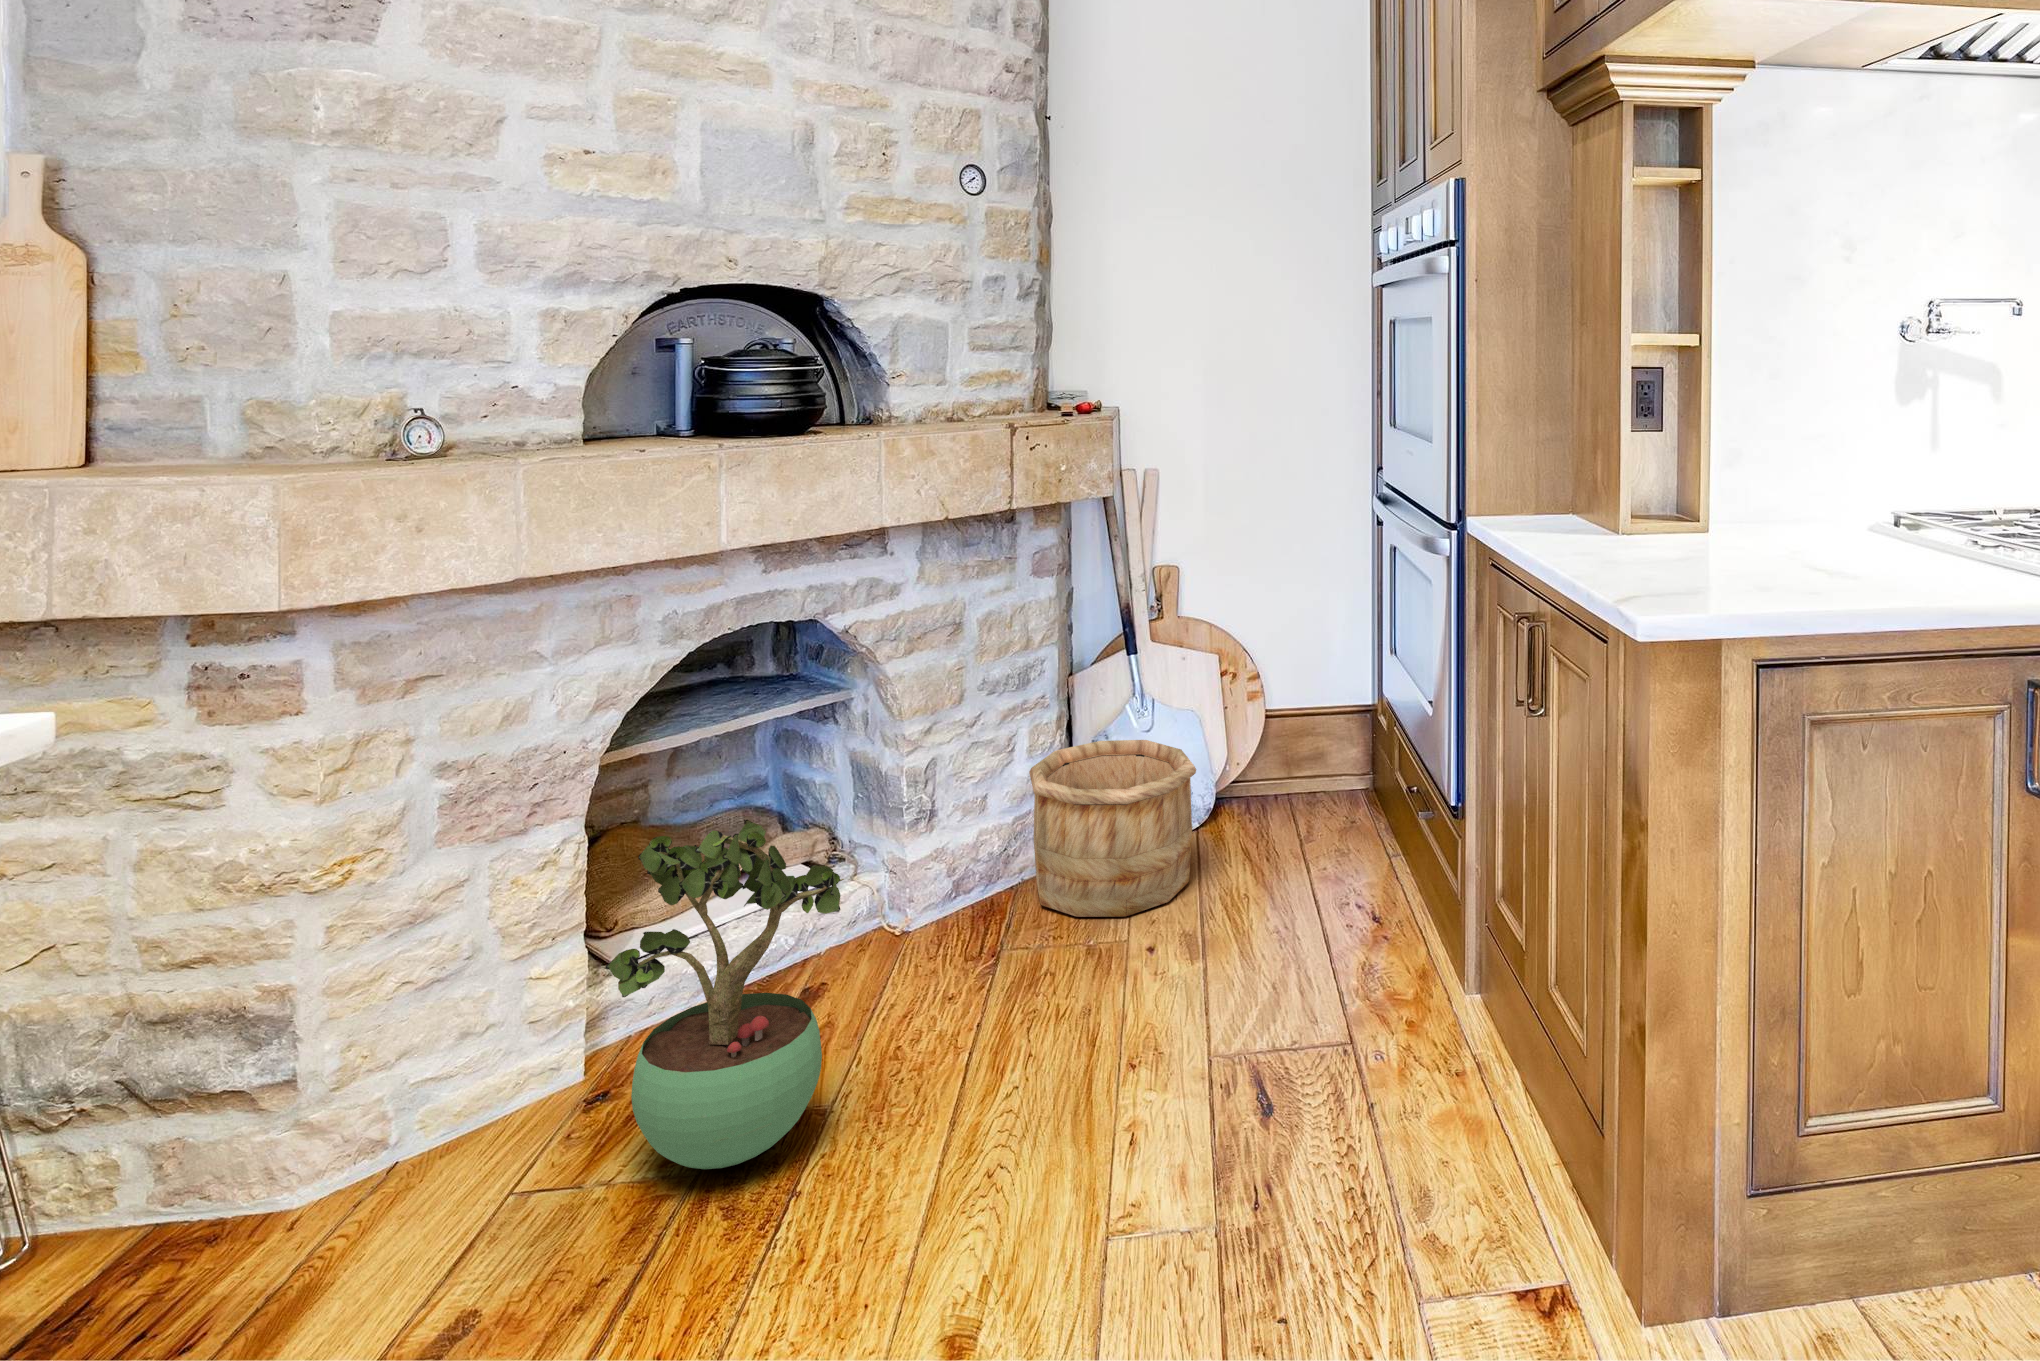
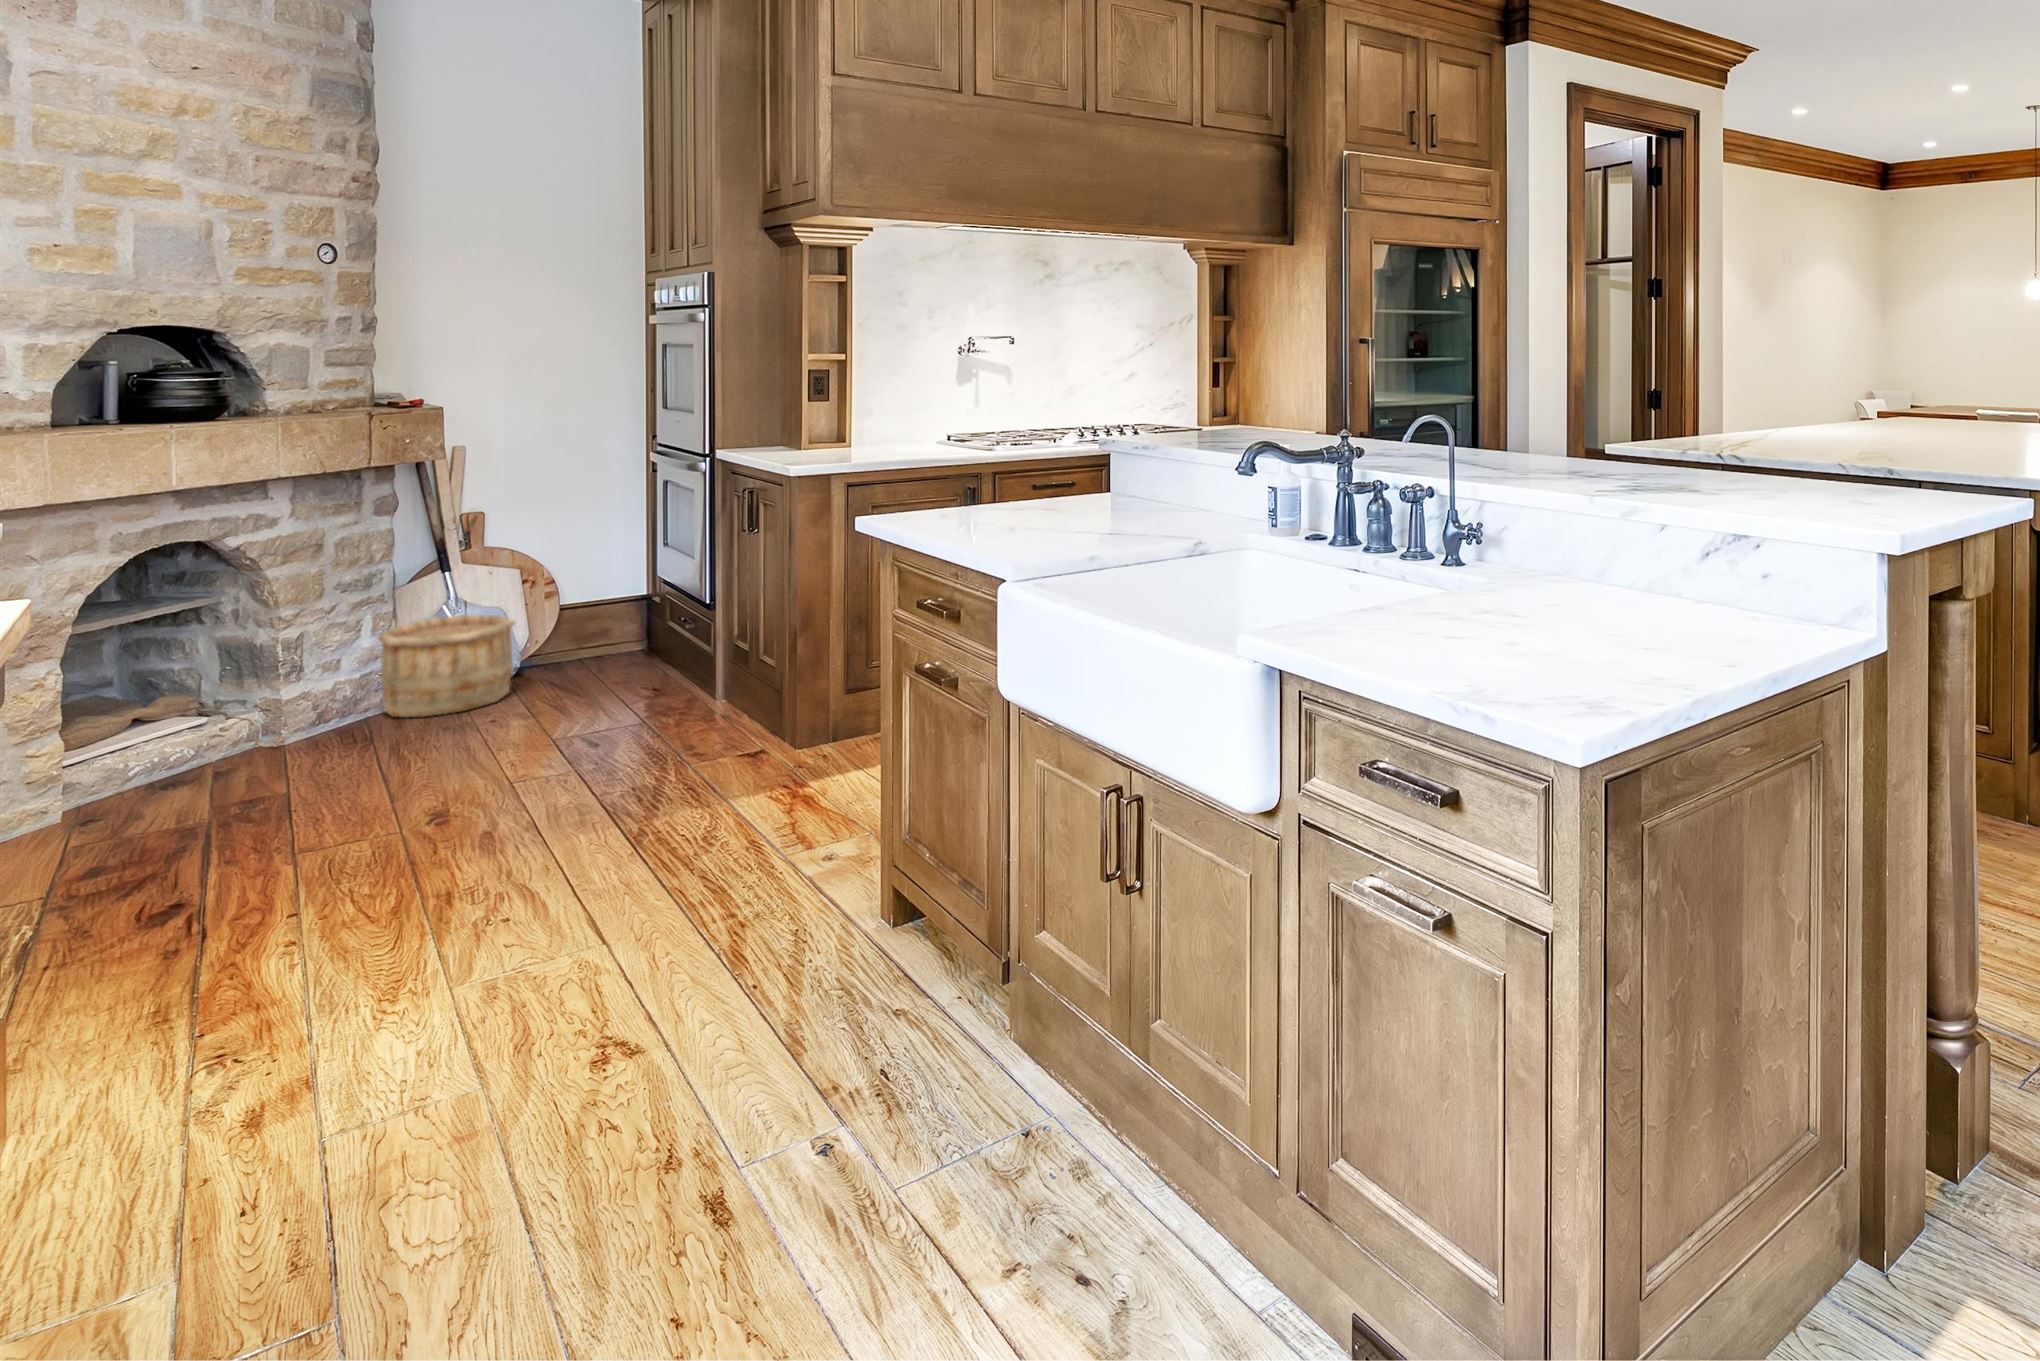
potted plant: present [606,820,844,1169] -> none [130,624,312,819]

